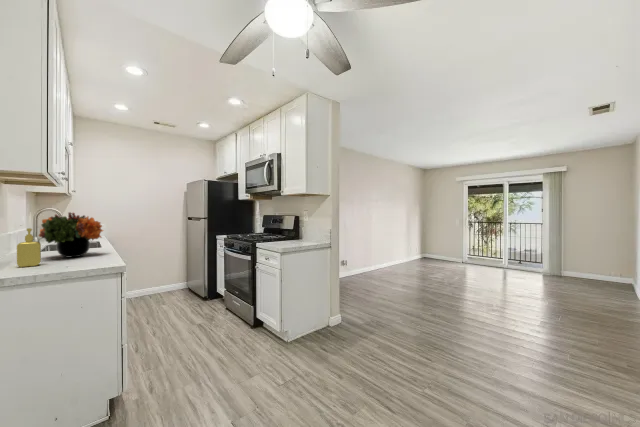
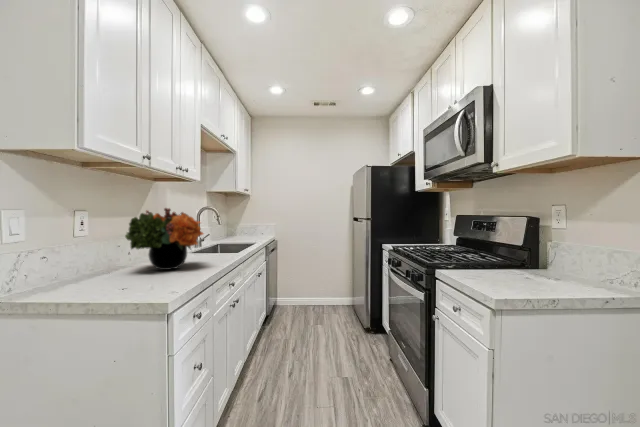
soap dispenser: present [17,228,41,267] -> none [76,229,108,283]

